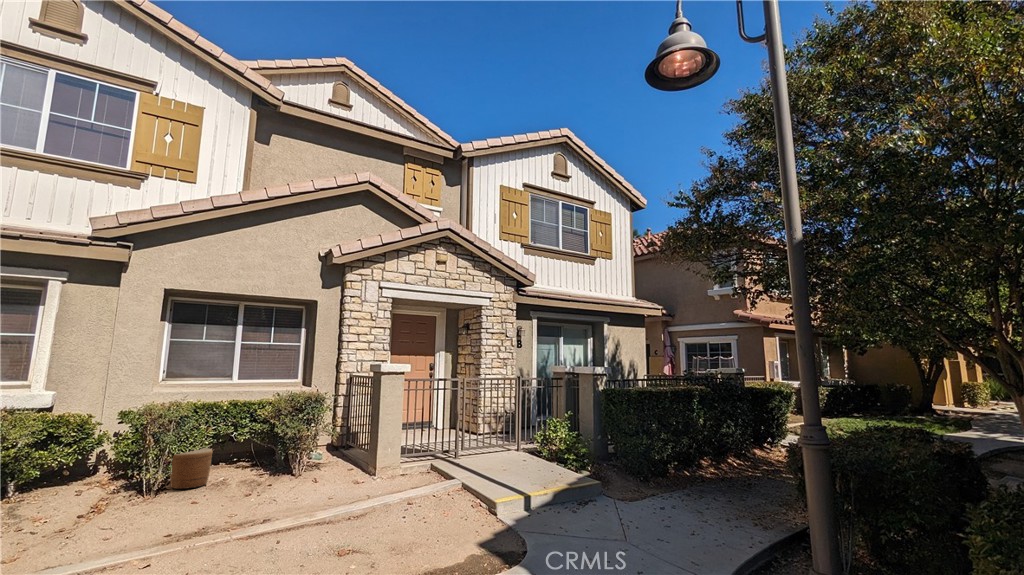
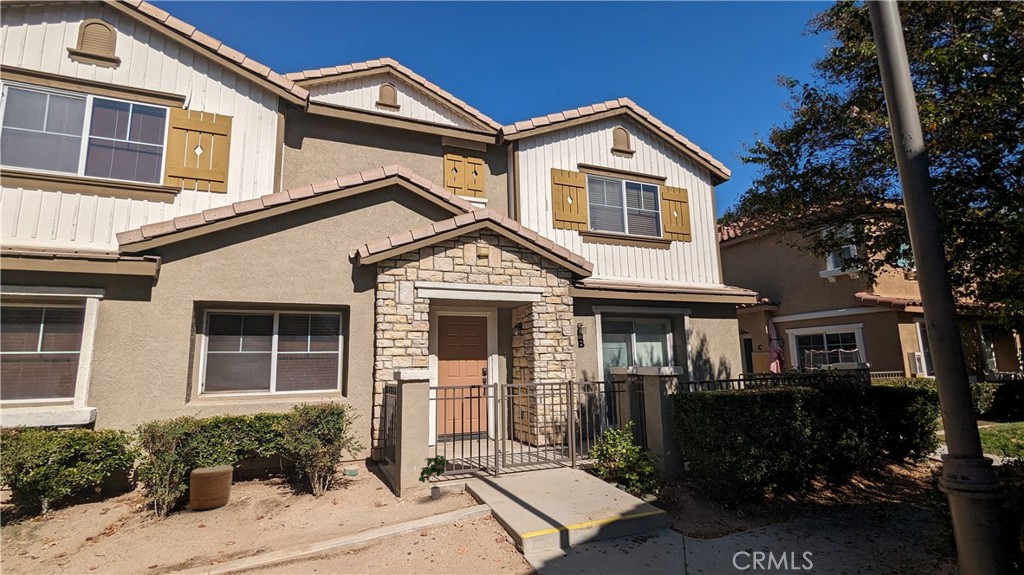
potted plant: none [395,438,418,476] -> present [419,455,449,499]

